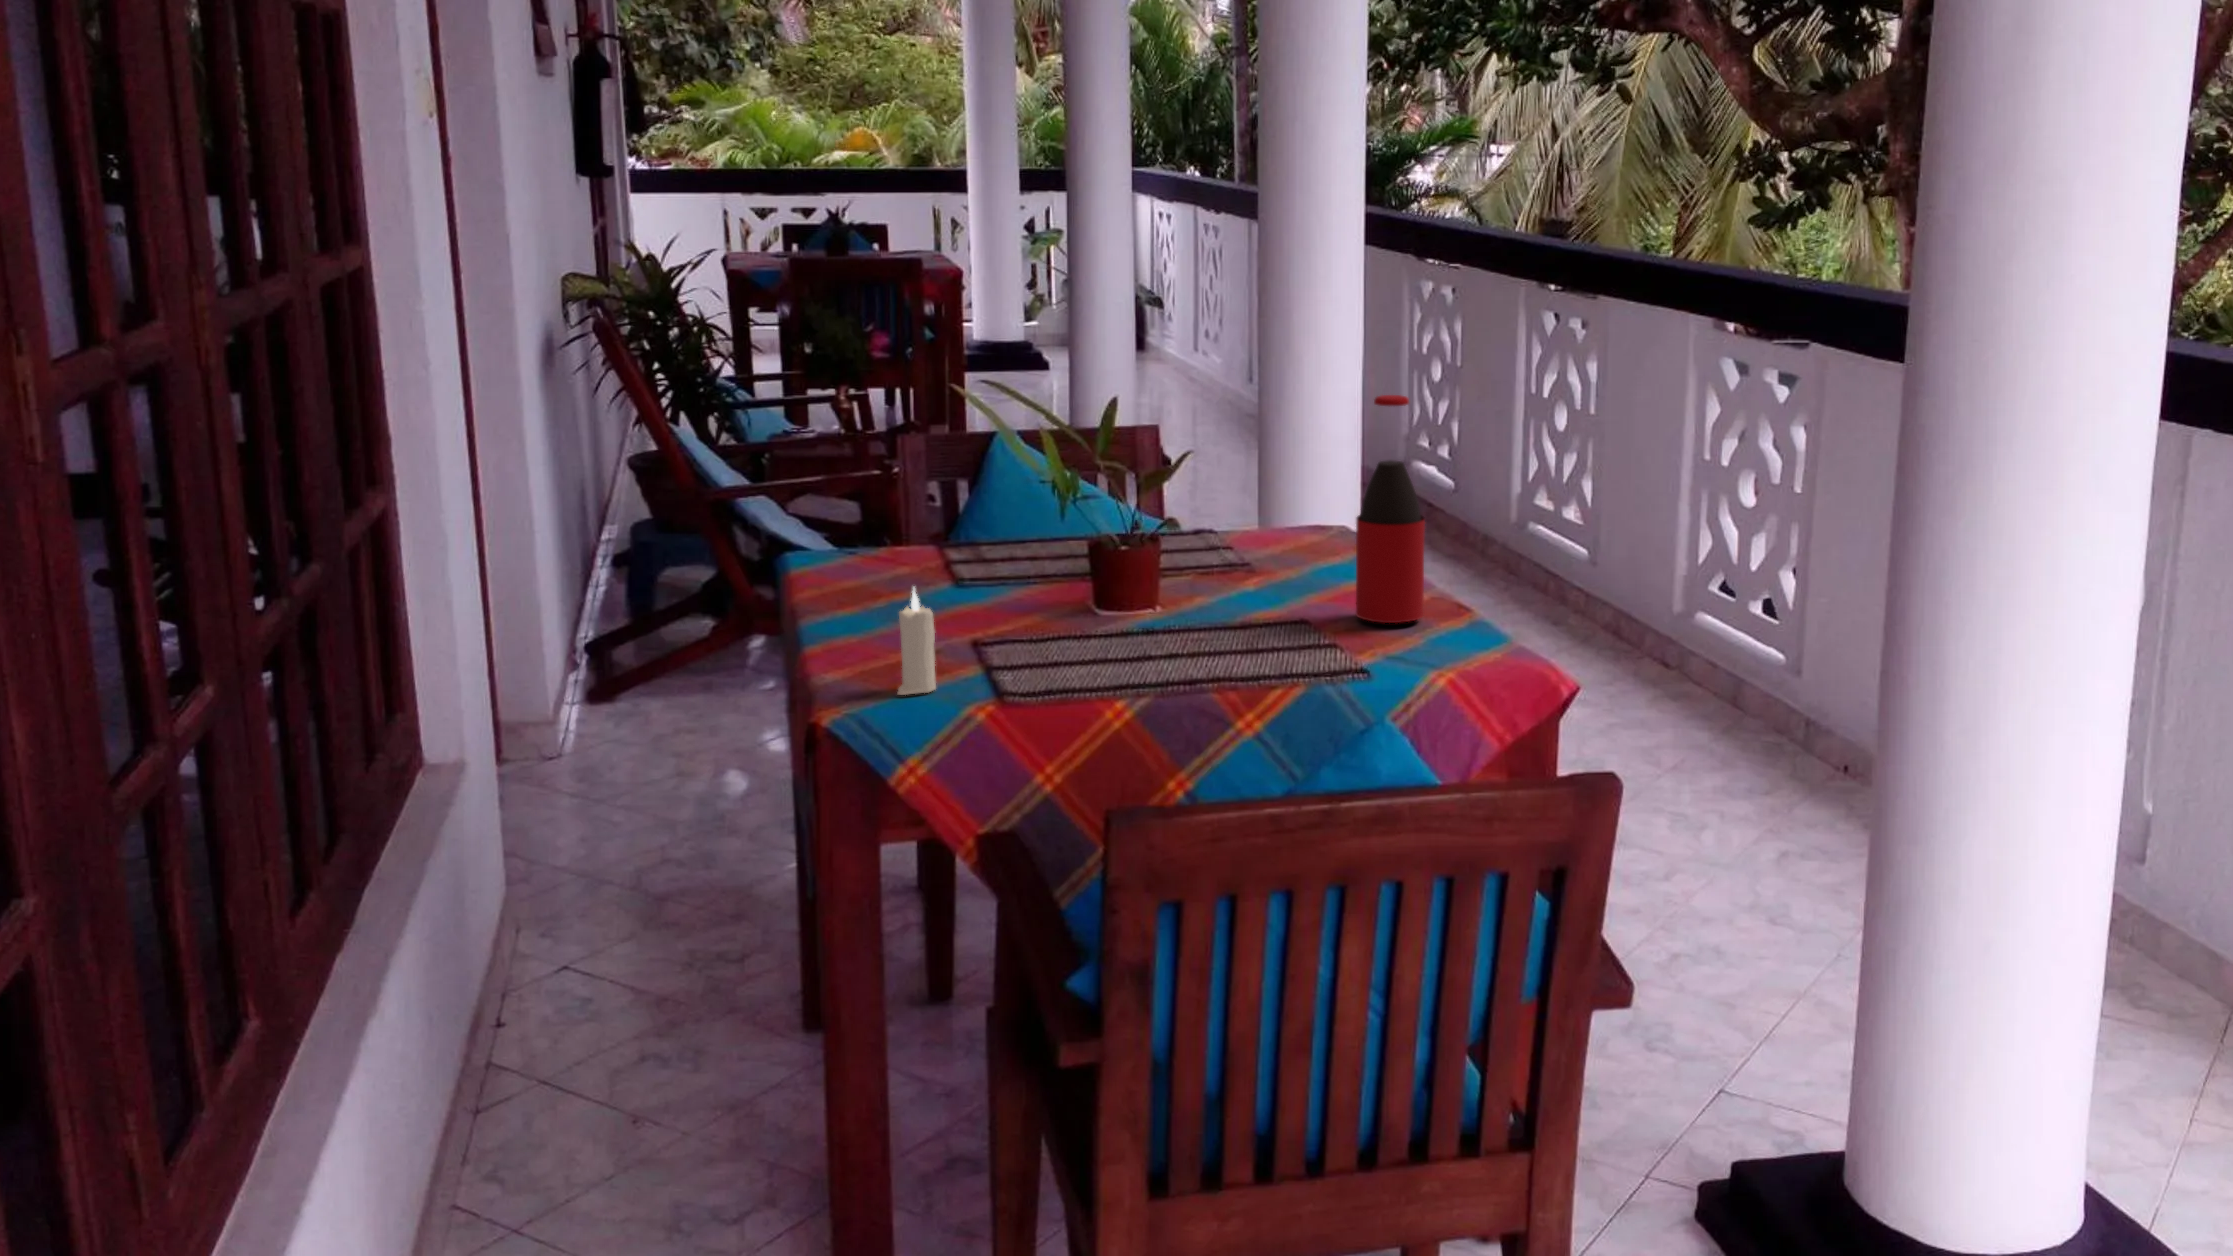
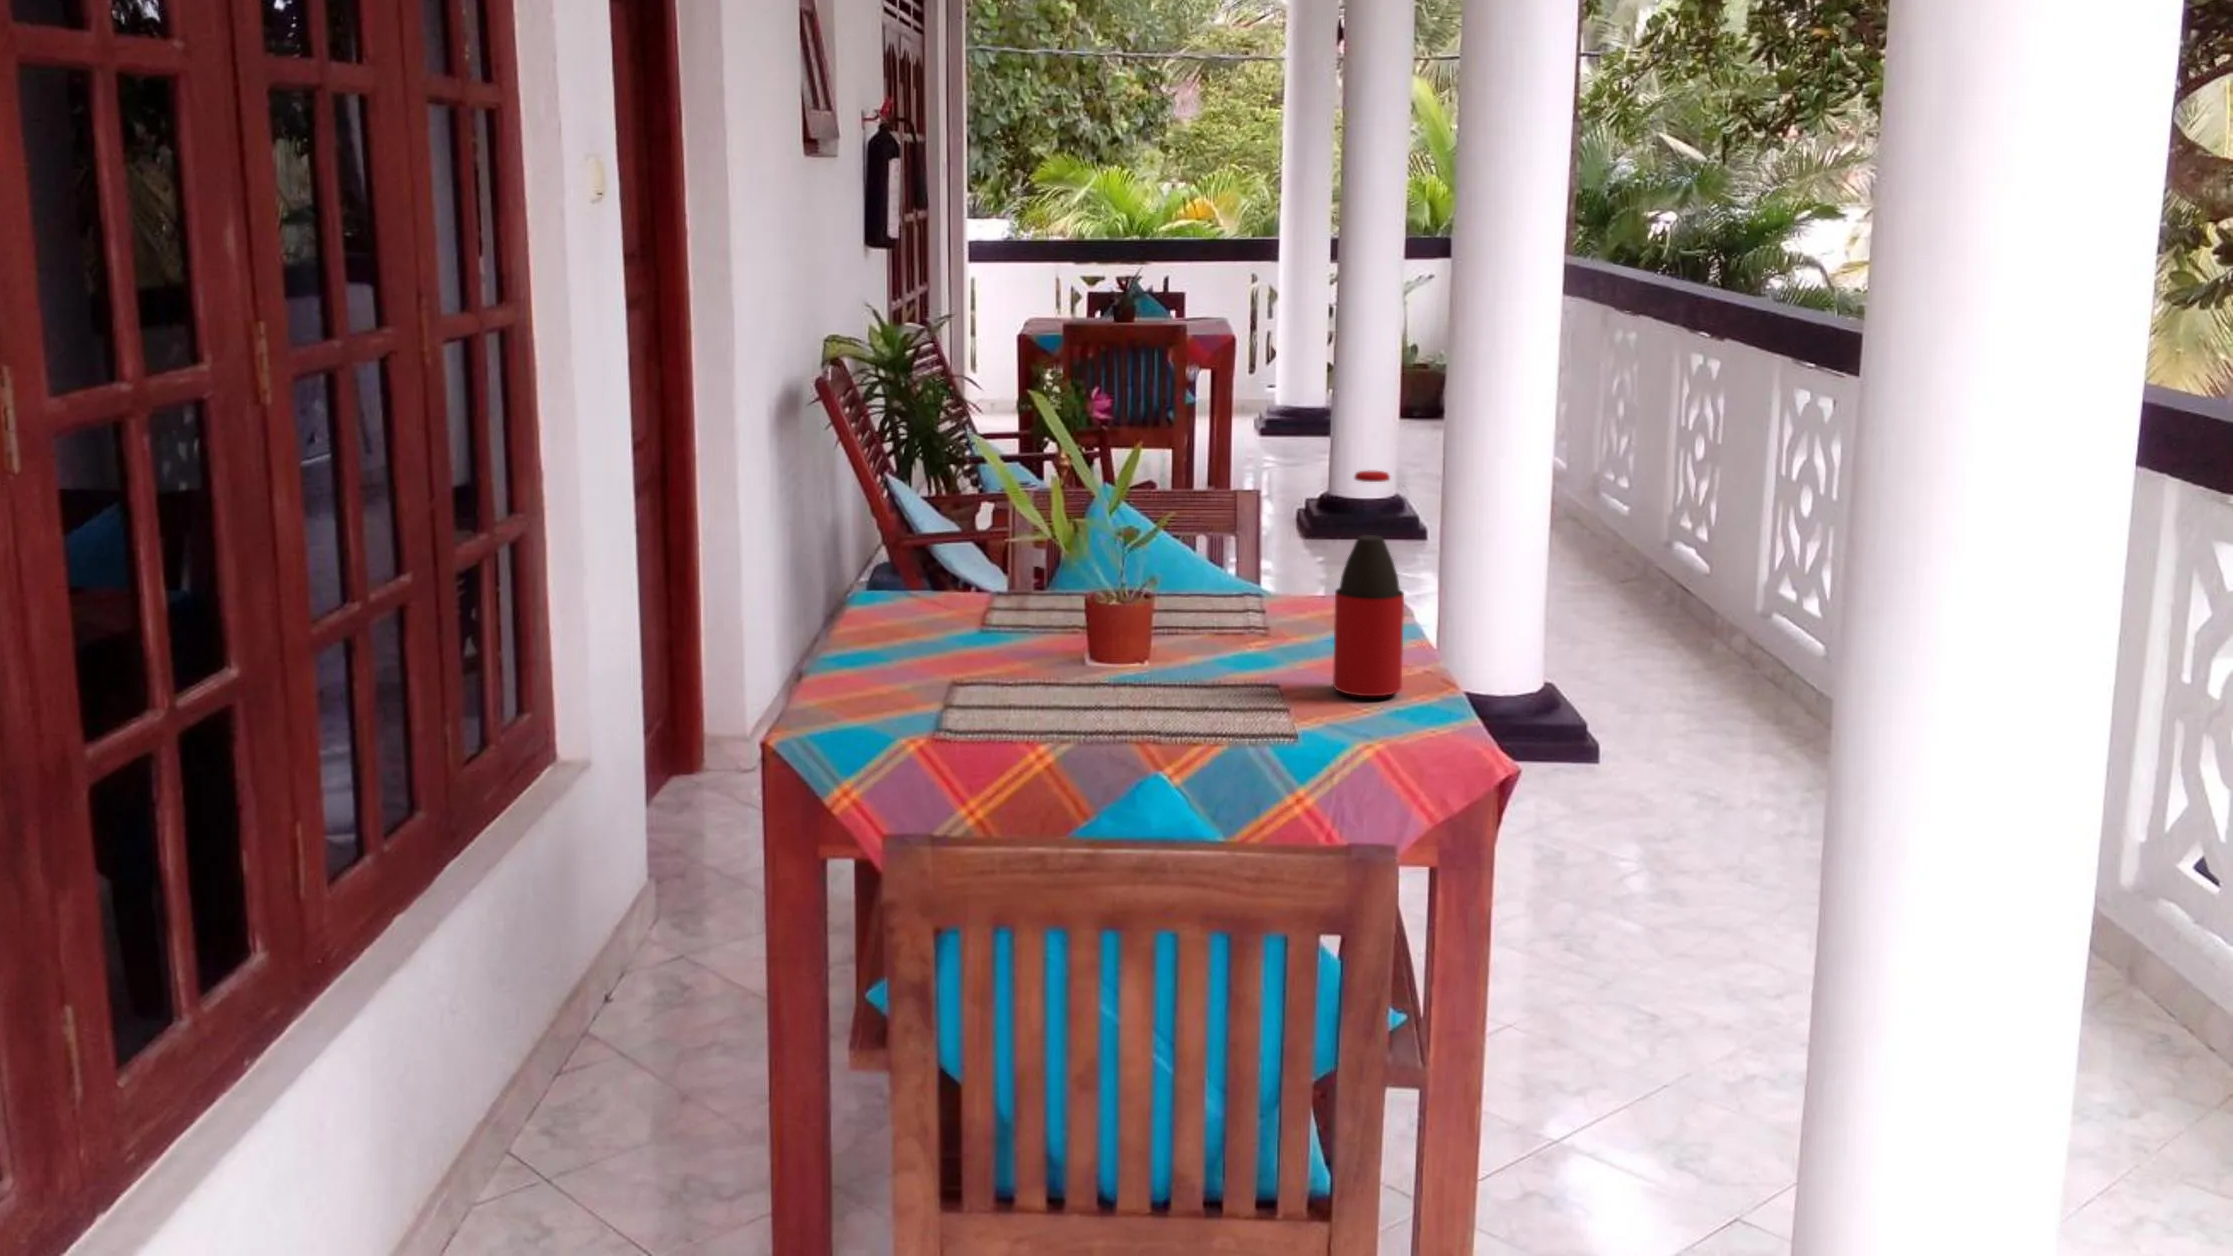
candle: present [898,588,936,695] -> none [852,625,891,724]

